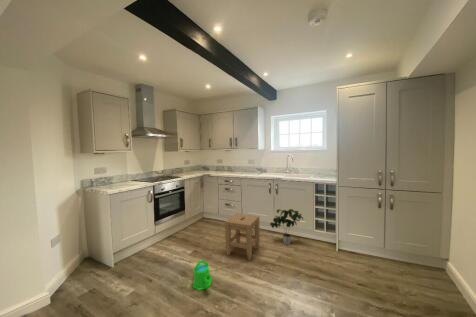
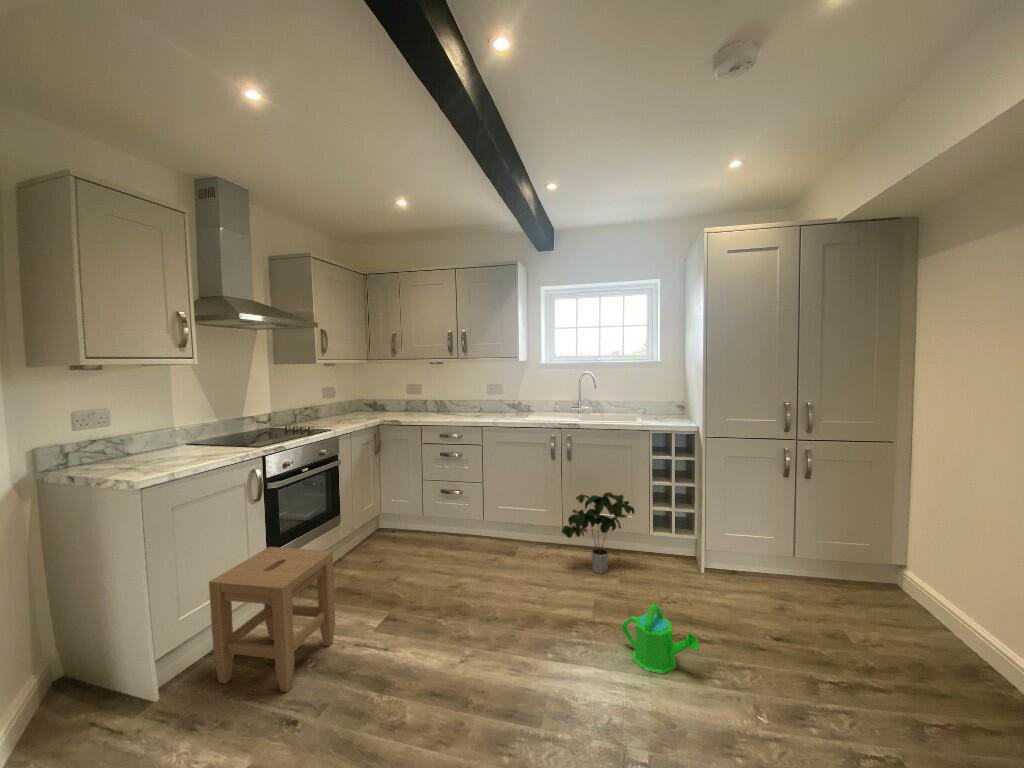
stool: present [225,213,260,260] -> present [209,547,335,692]
watering can: present [193,260,212,290] -> present [622,604,698,673]

